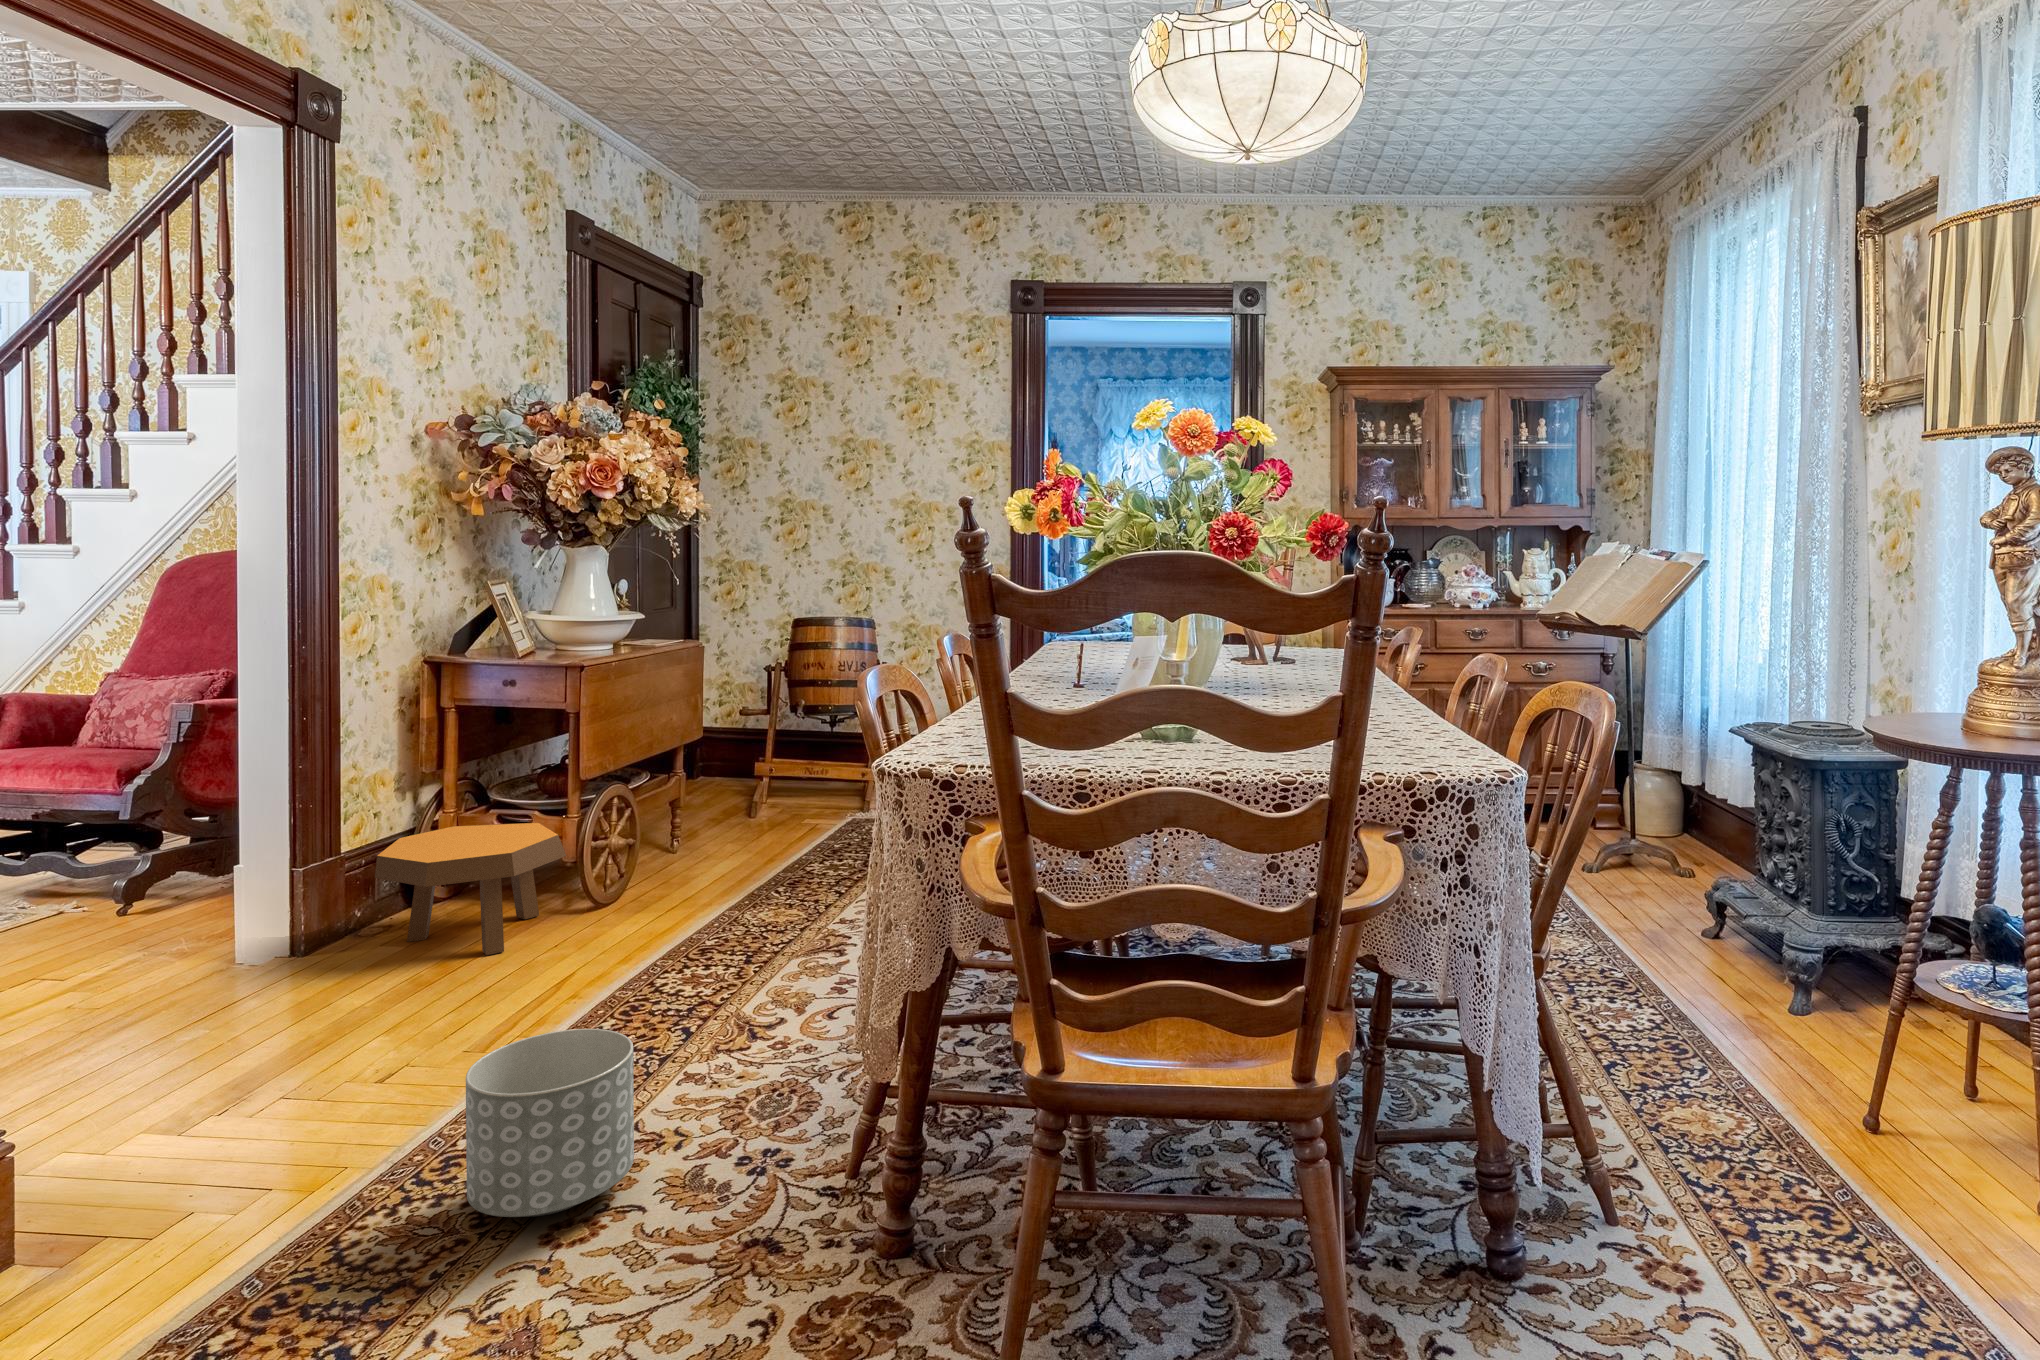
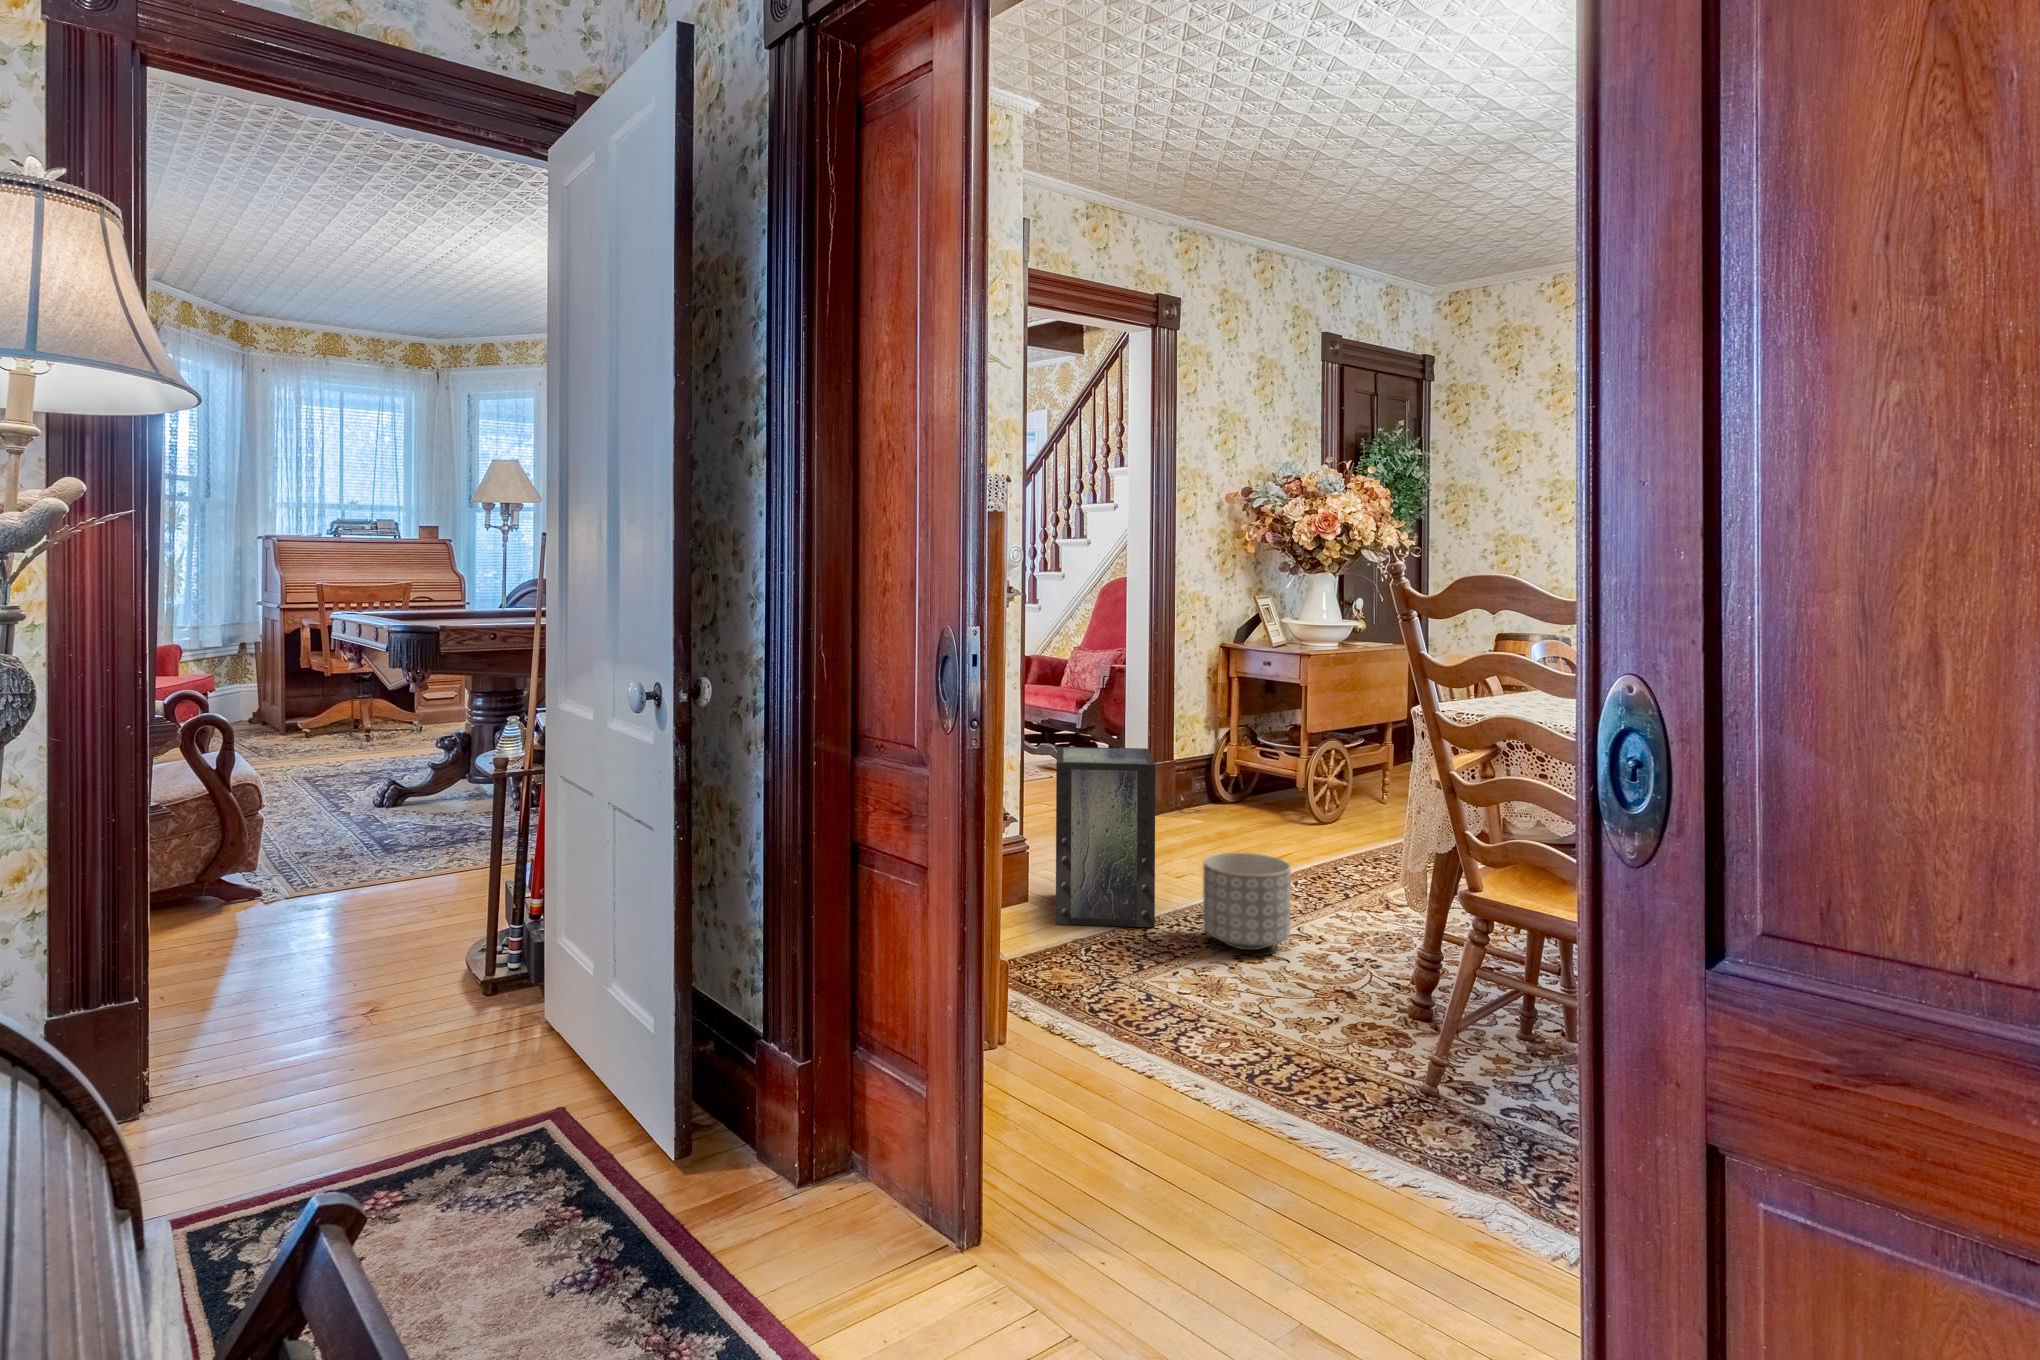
footstool: present [375,823,566,955] -> none [1189,753,1296,834]
storage box: none [90,883,356,1315] -> present [1056,747,1155,927]

